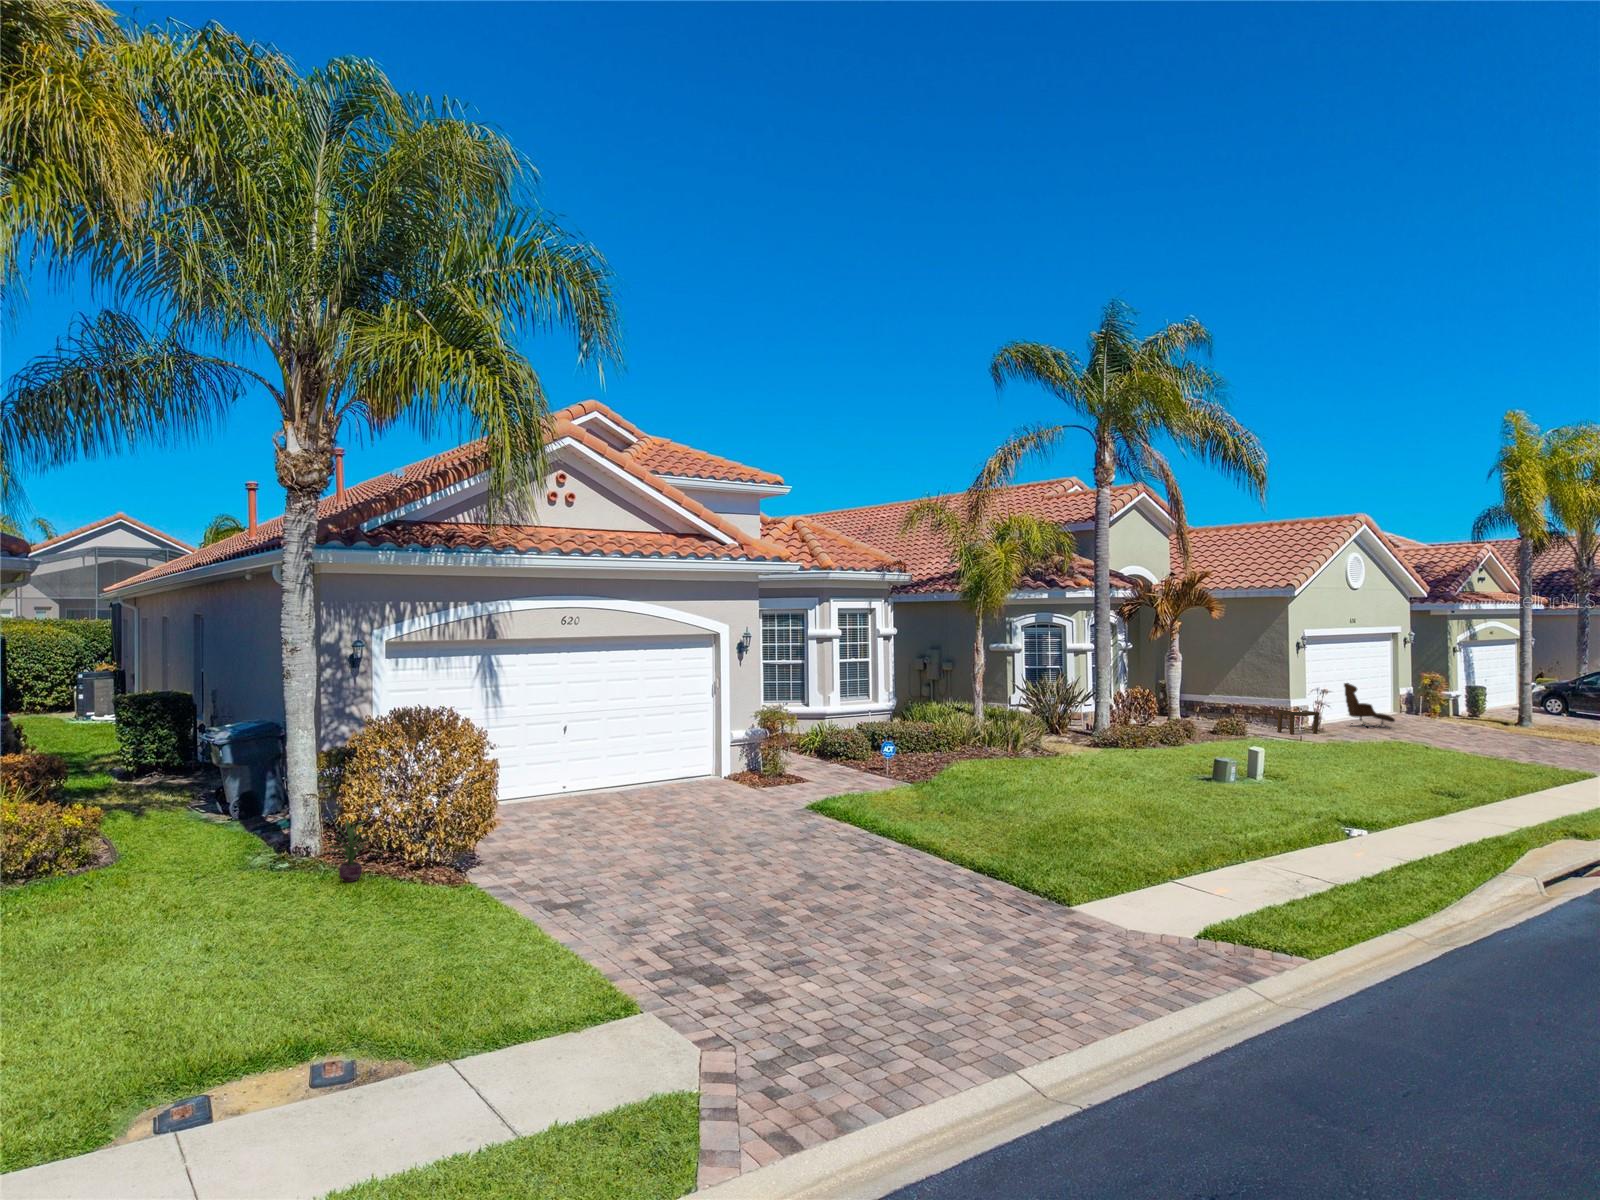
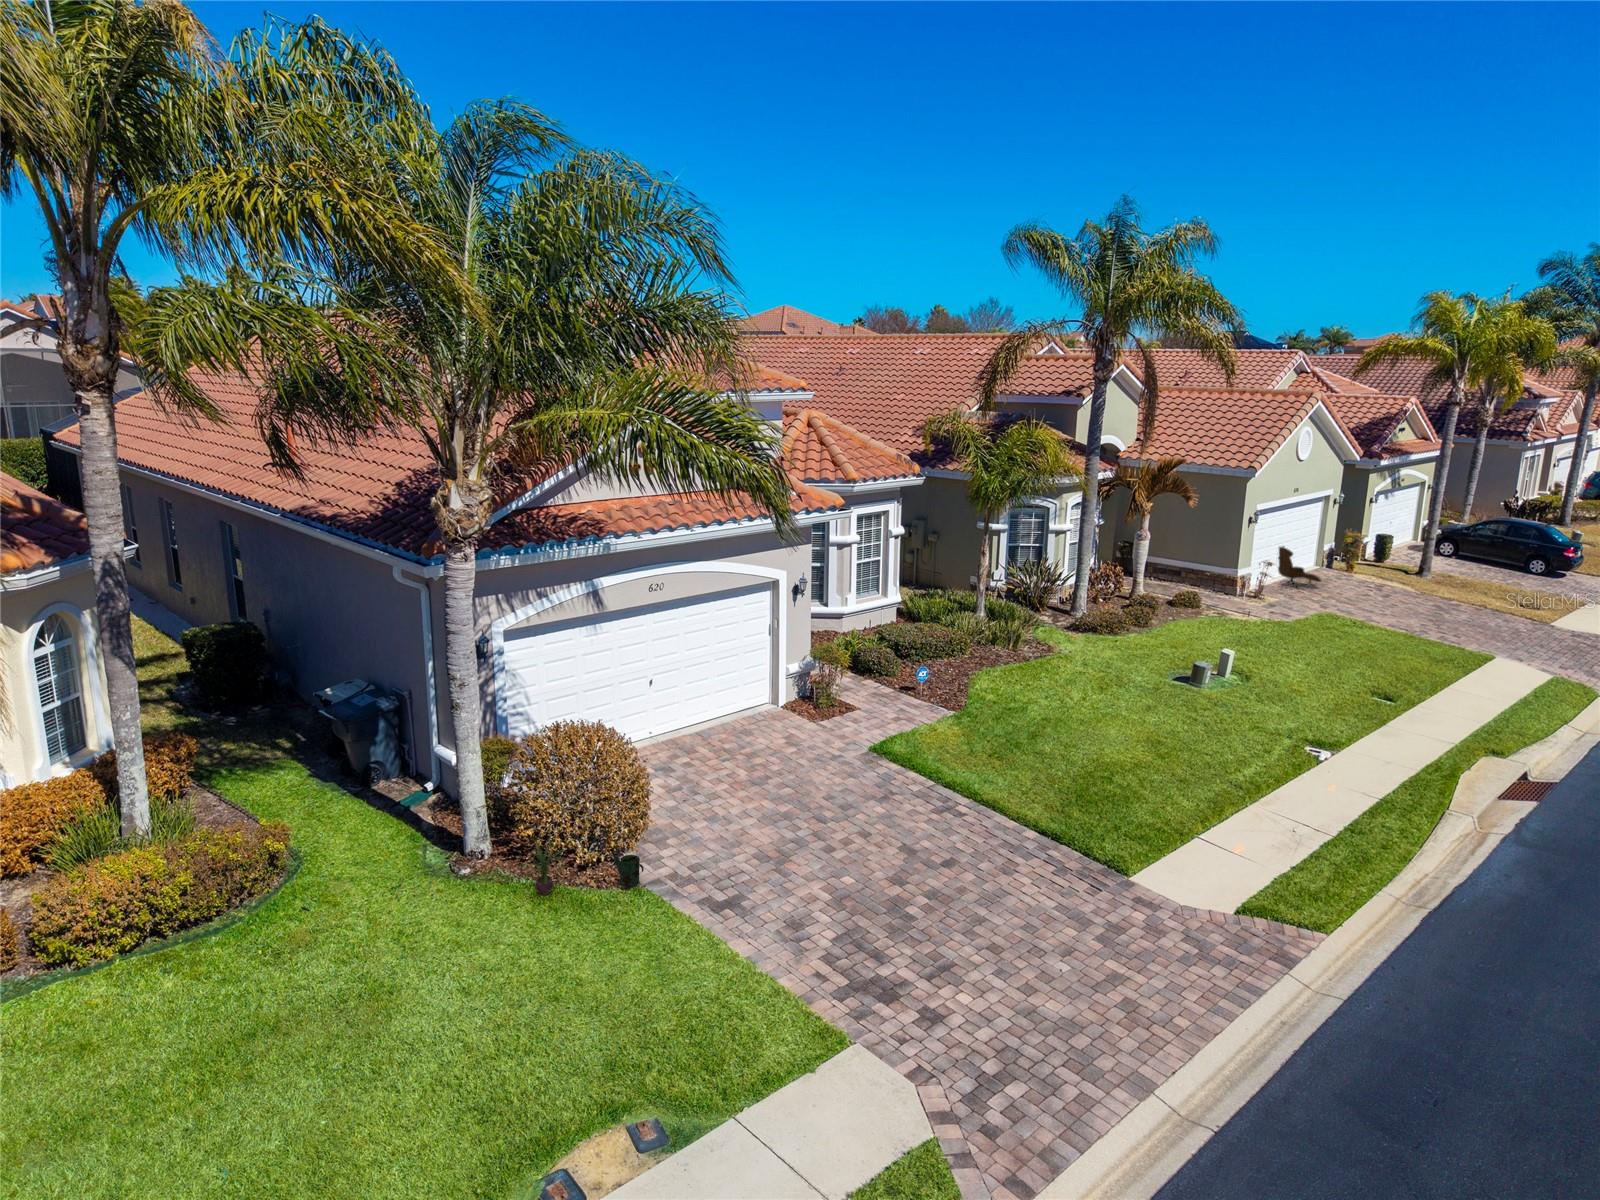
bench: present [1277,711,1320,734] -> none [1224,579,1262,603]
watering can: none [435,838,467,881] -> present [609,848,644,887]

